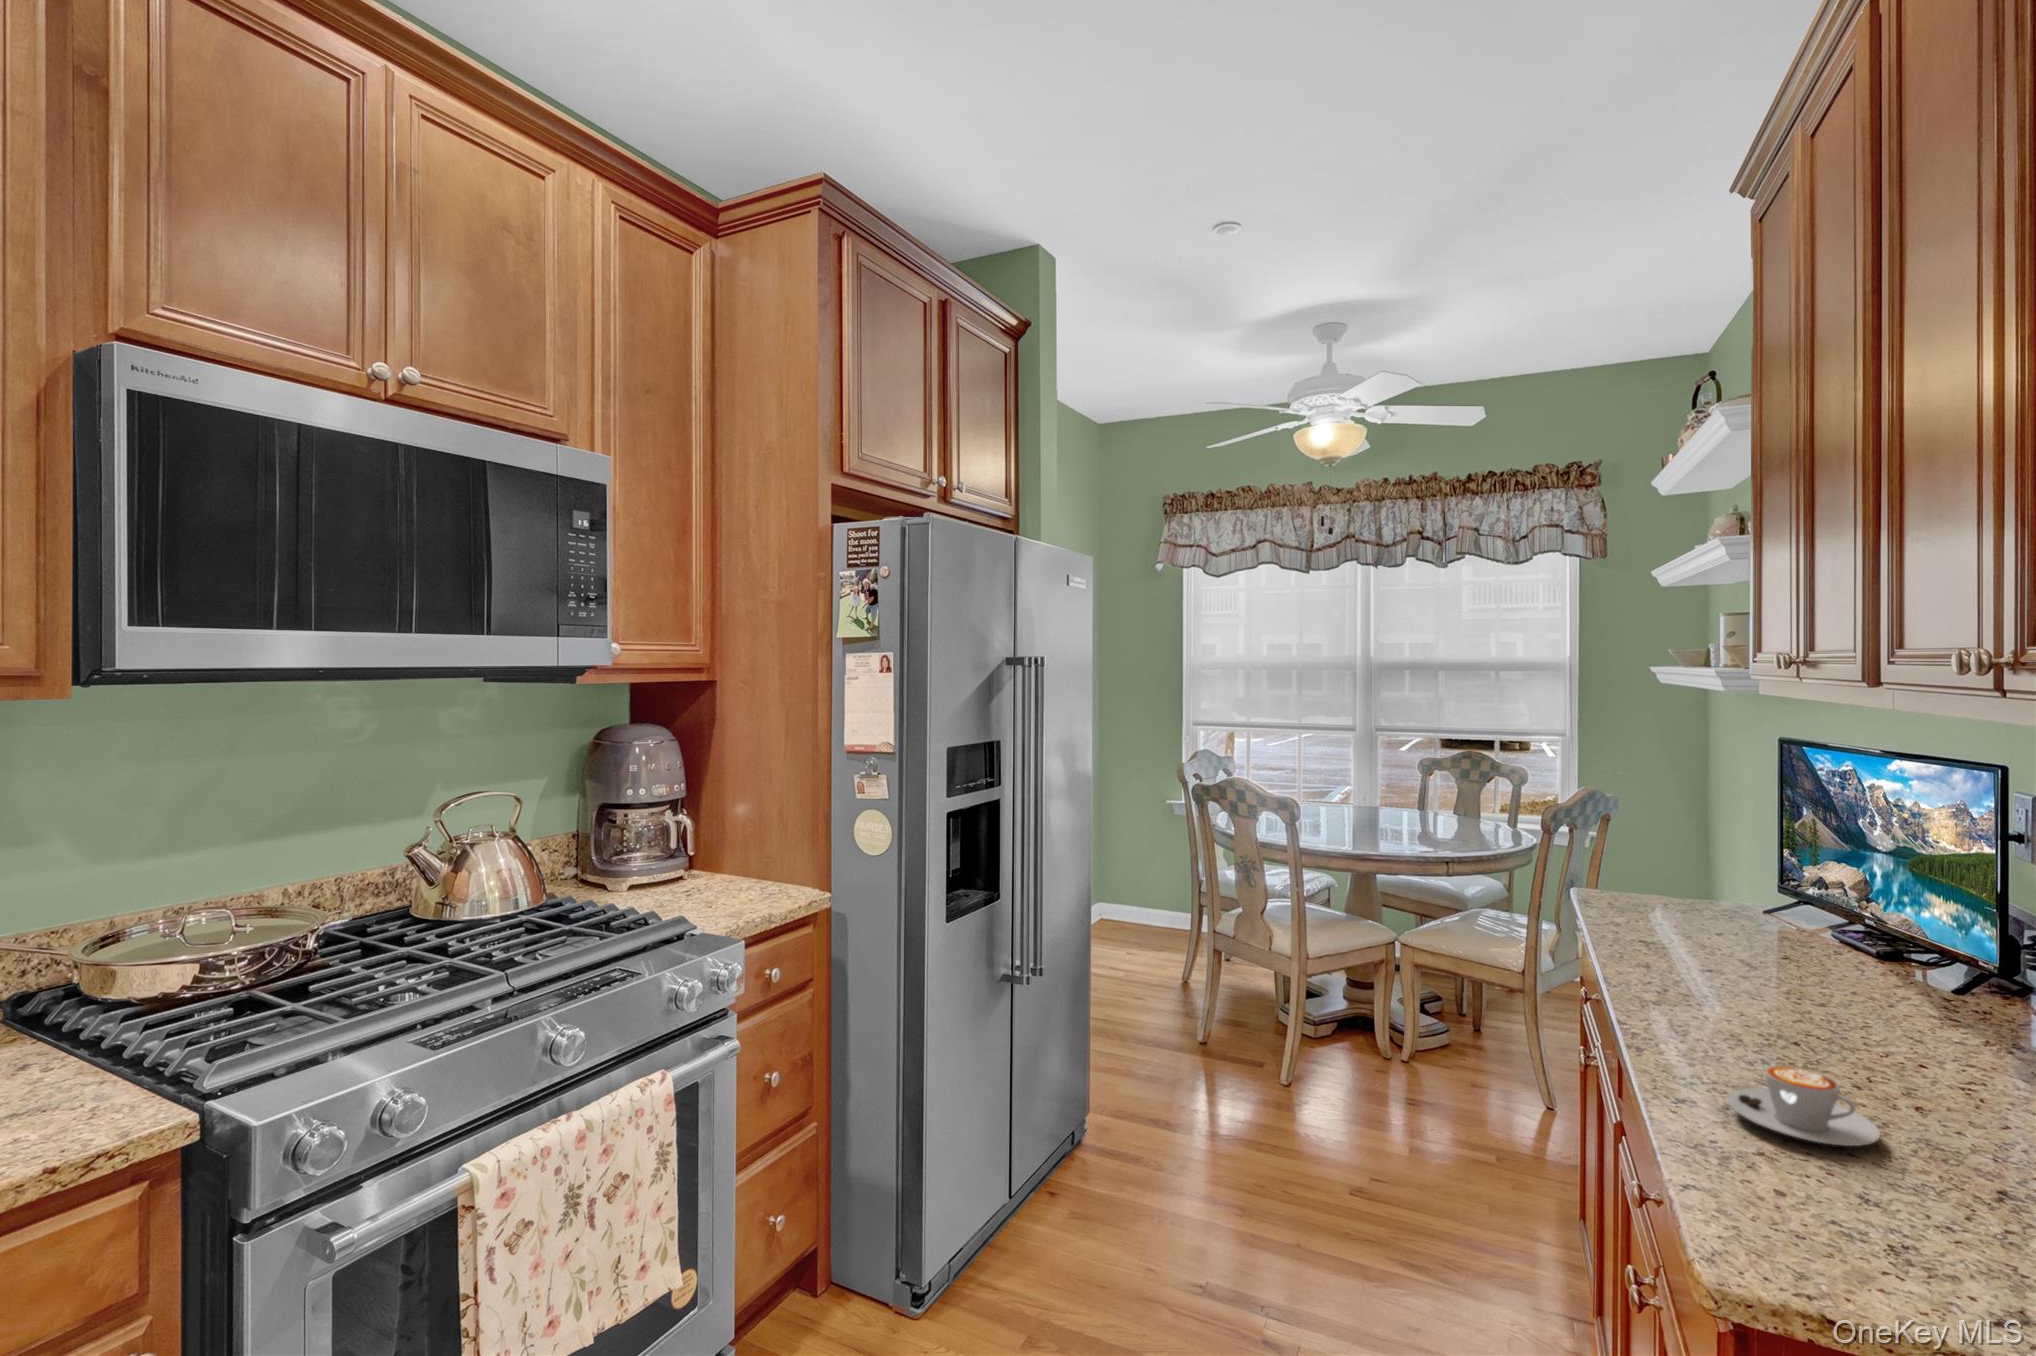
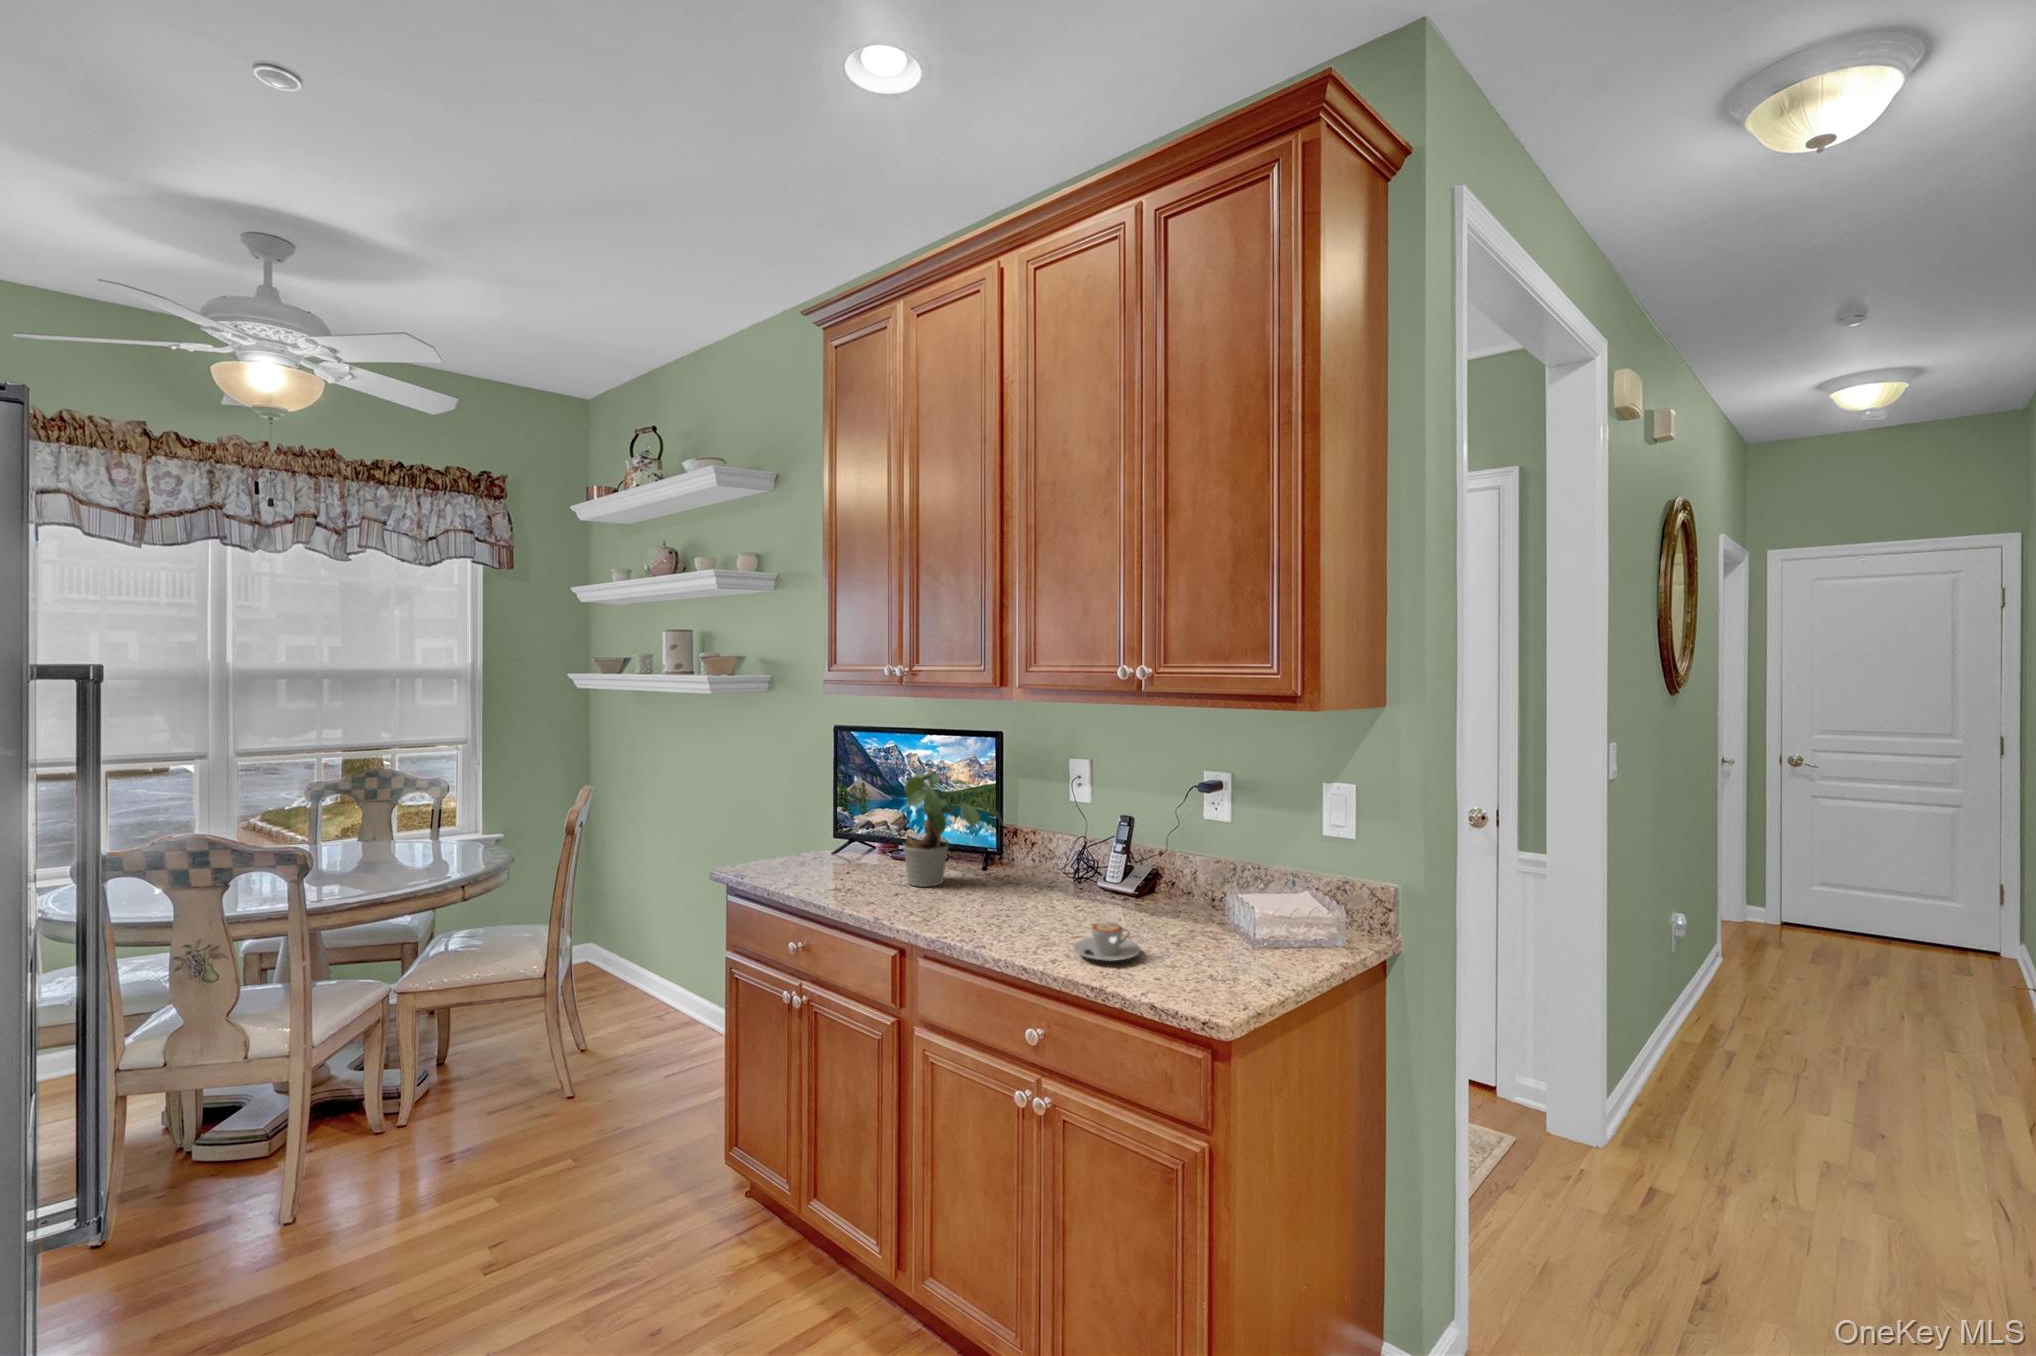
potted plant: none [1737,803,1942,982] -> present [903,772,1001,887]

